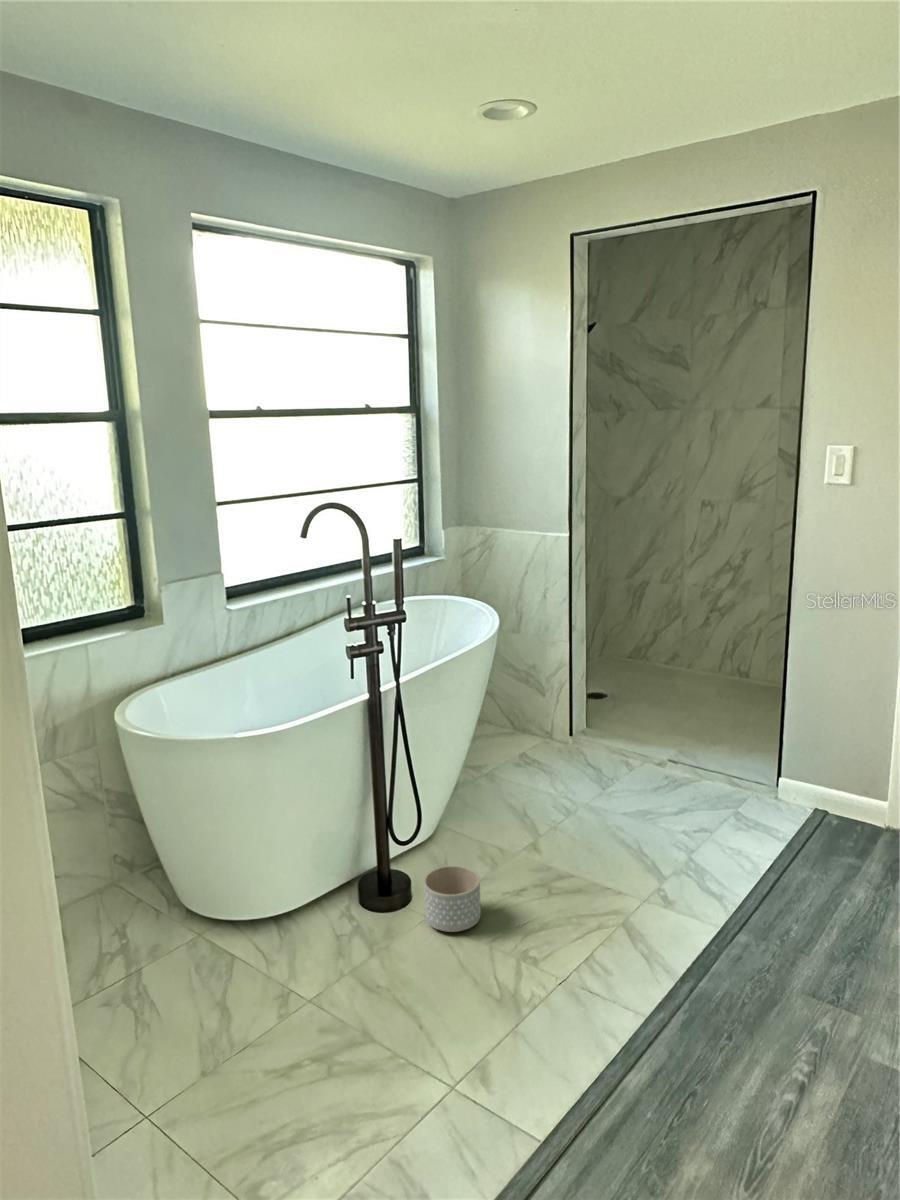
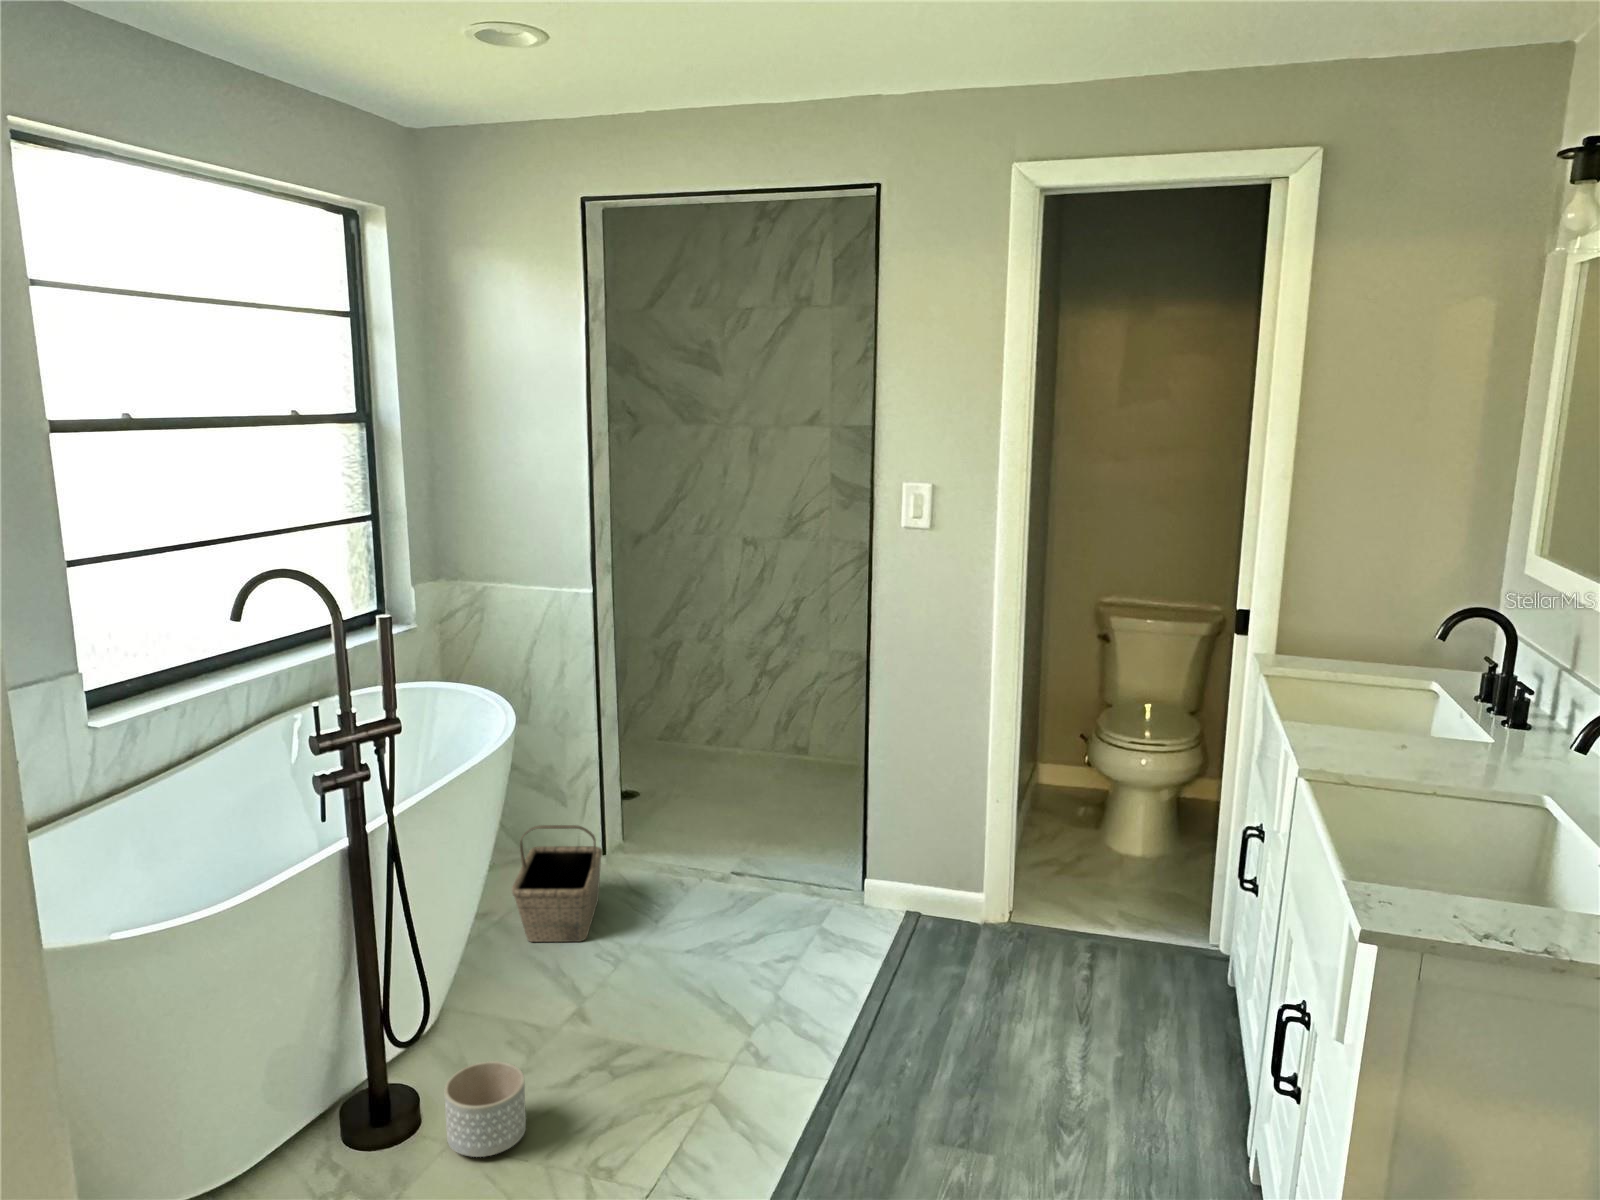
basket: none [496,708,567,796] -> present [512,825,602,942]

